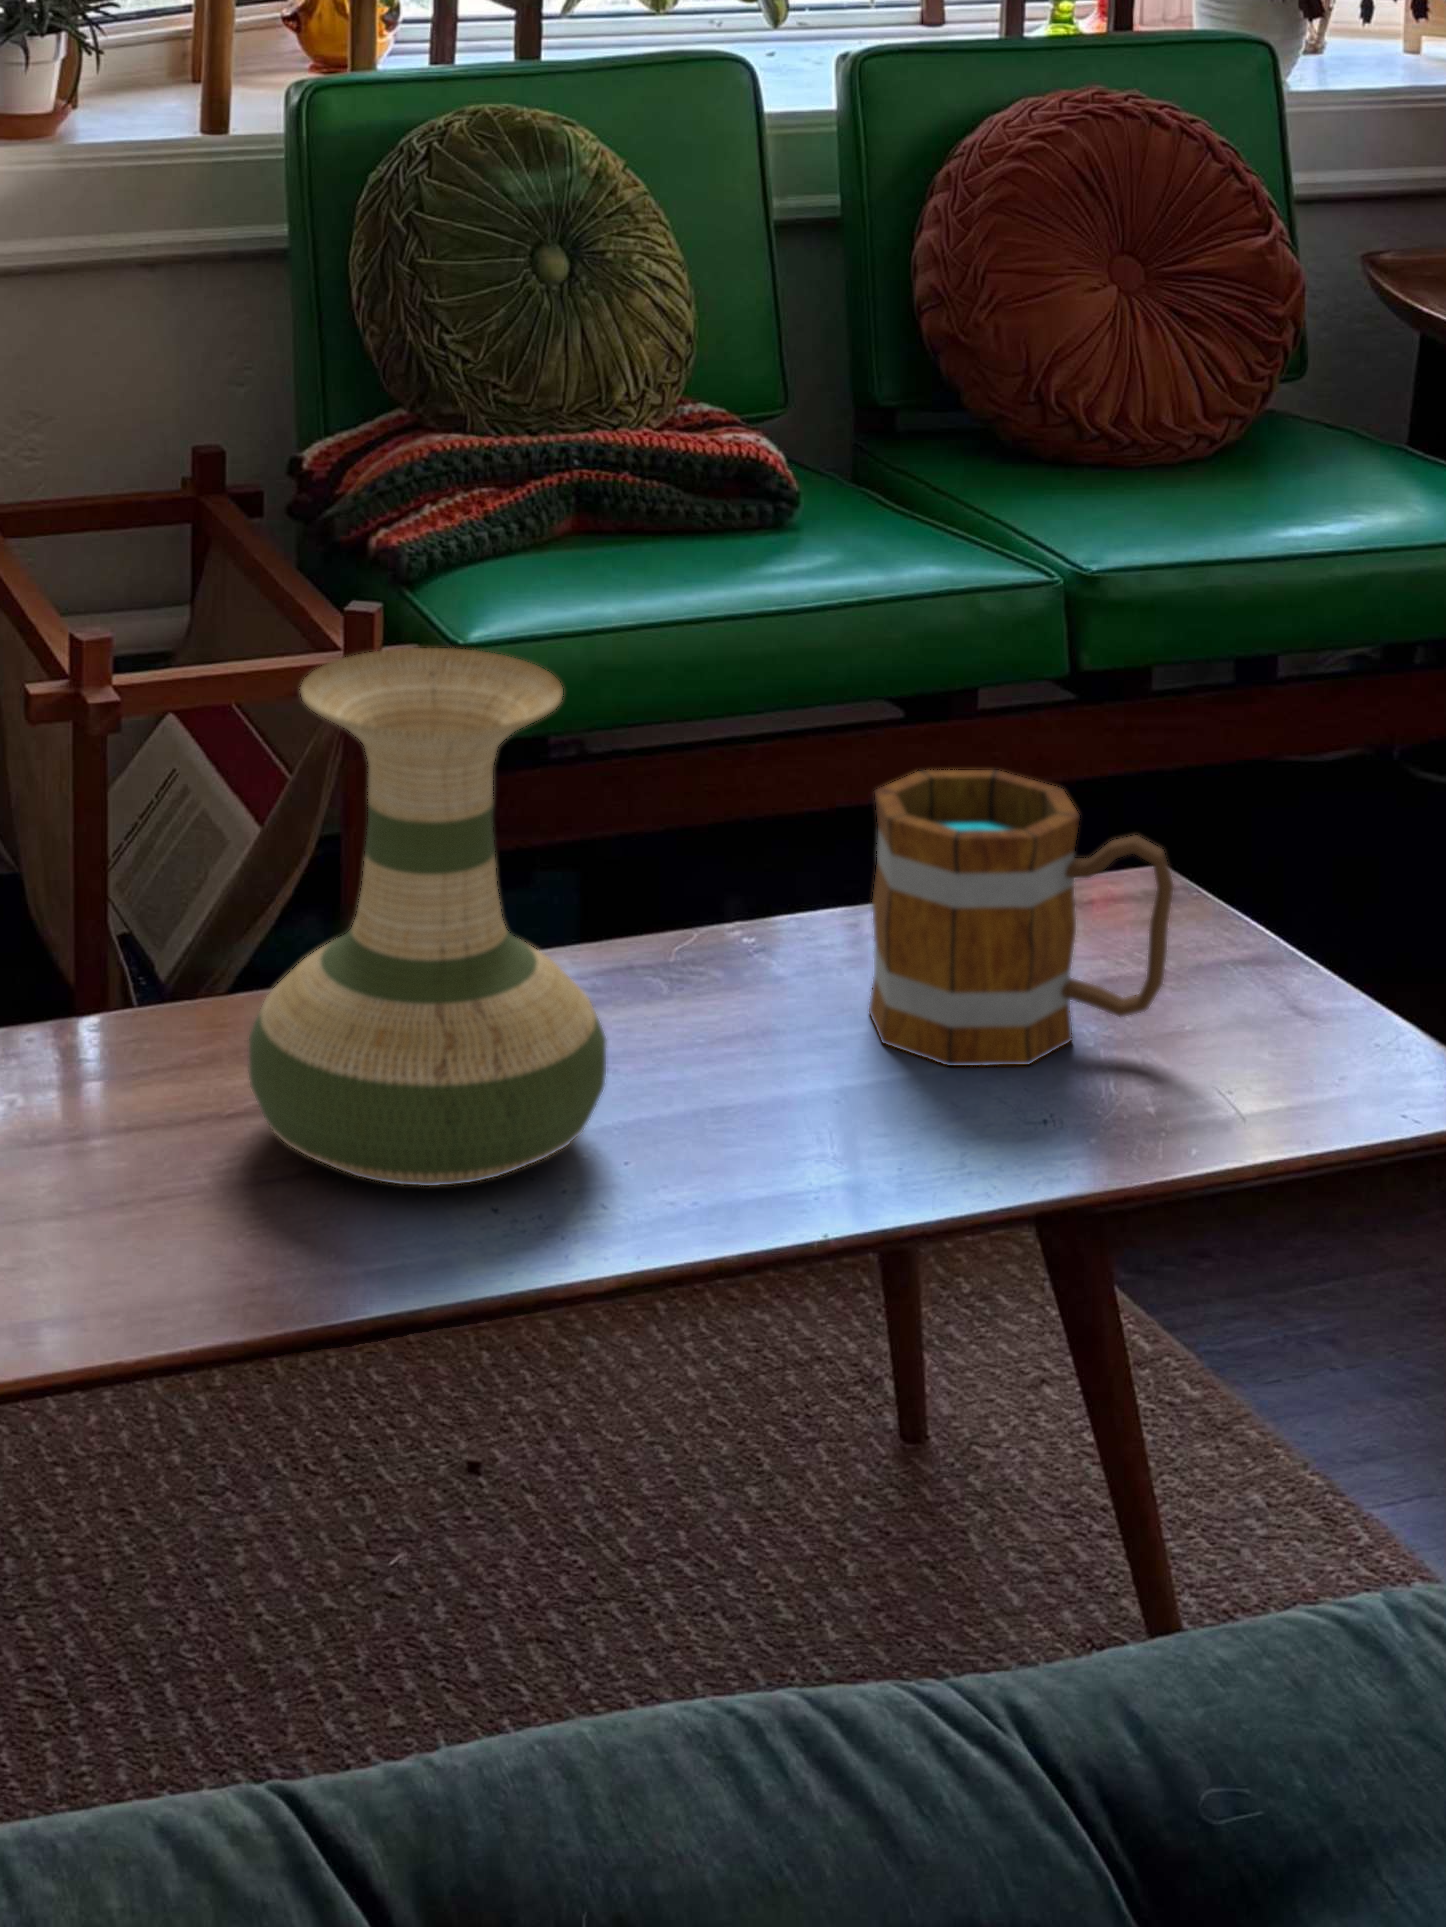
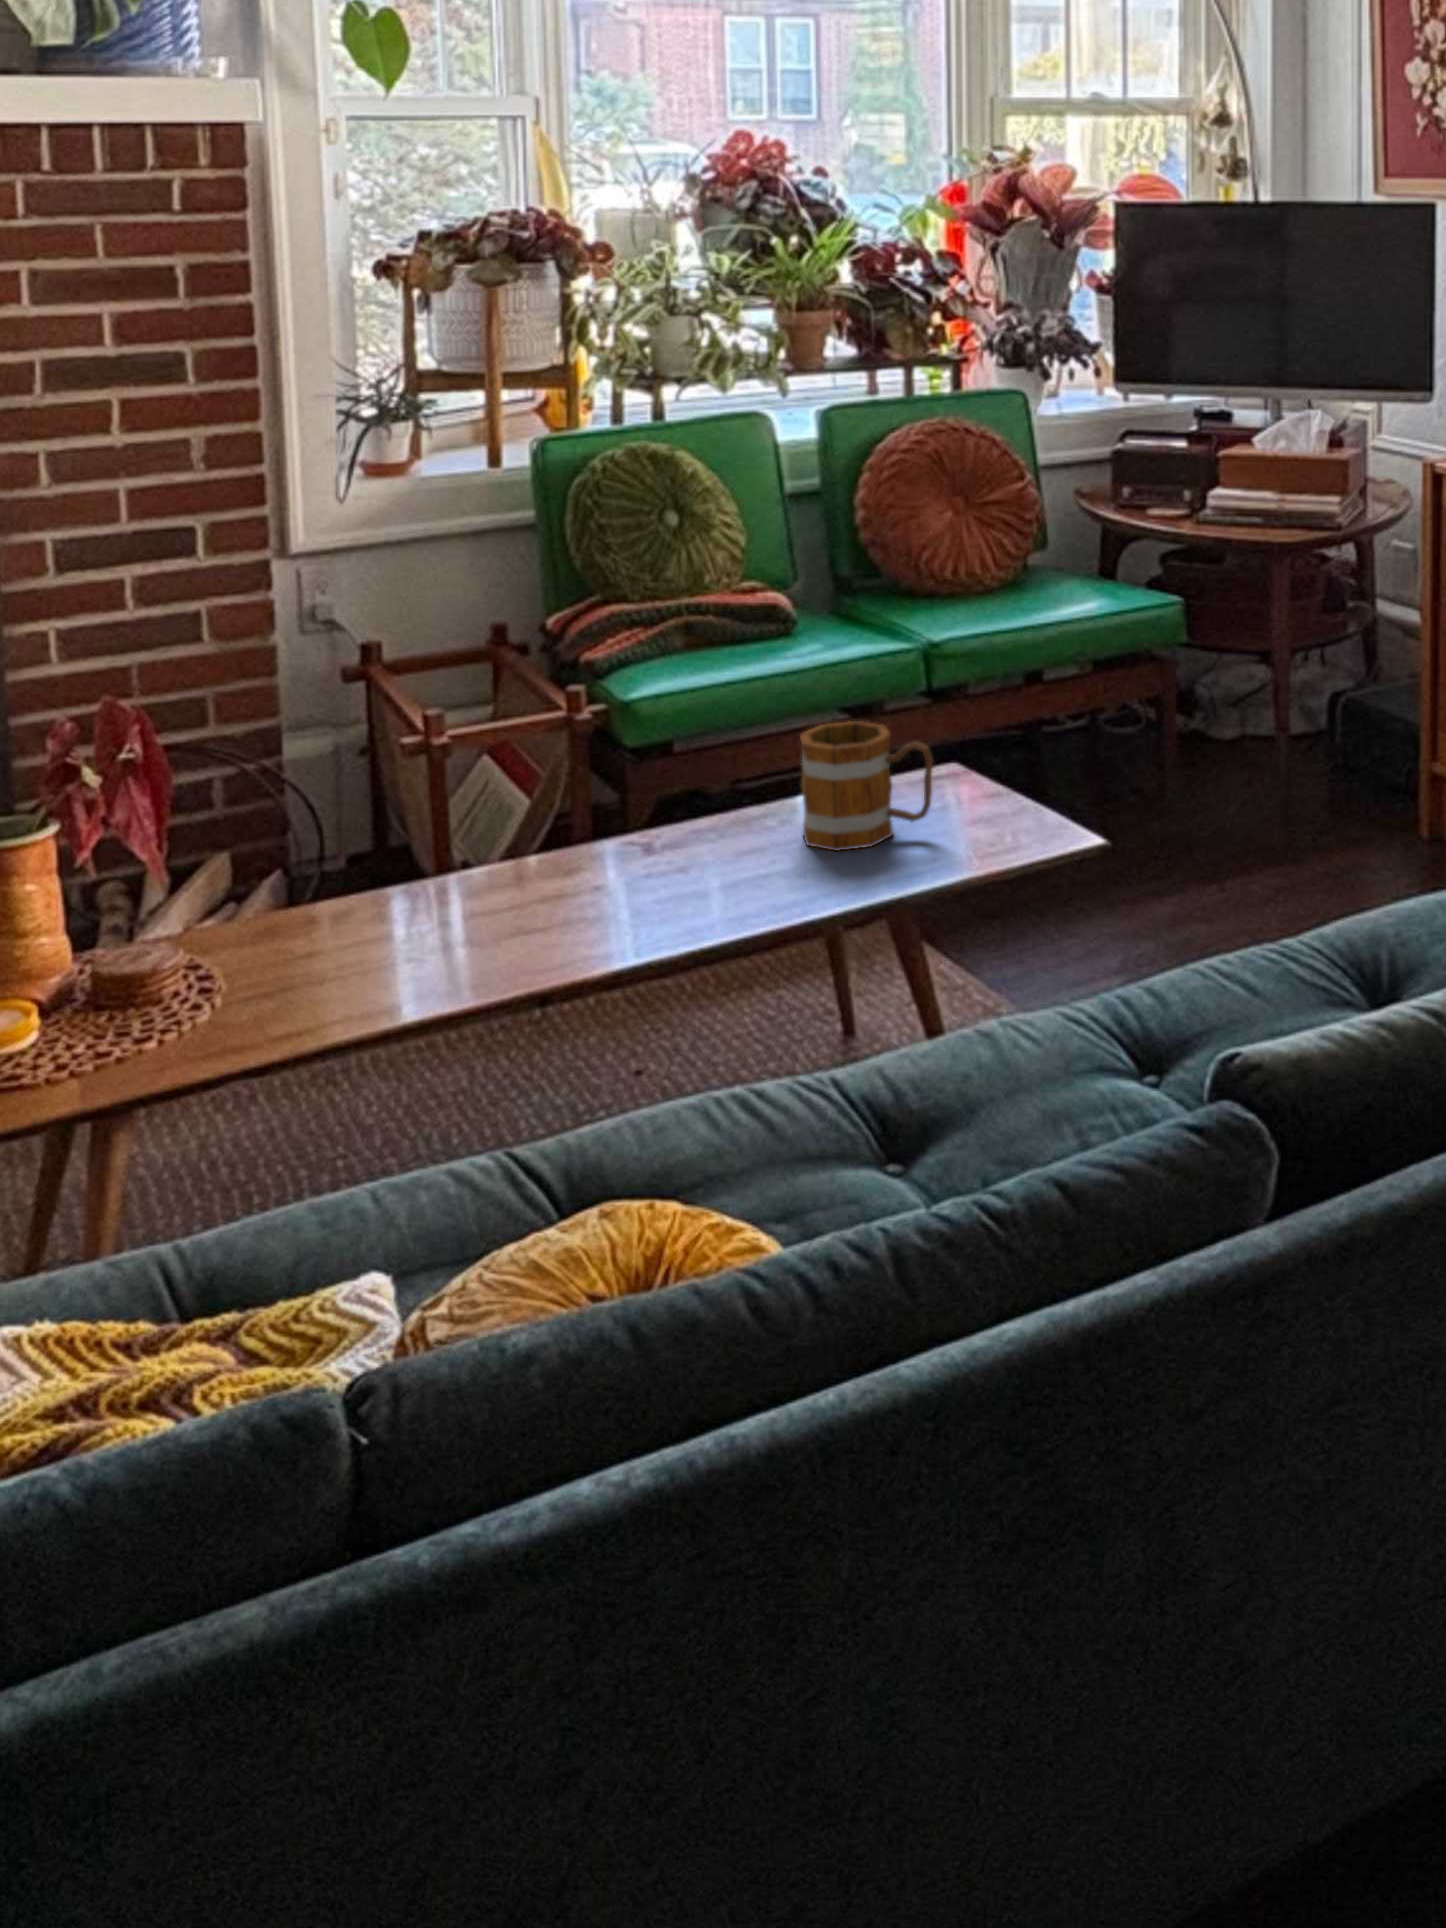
vase: present [249,648,606,1186] -> none [500,684,671,923]

